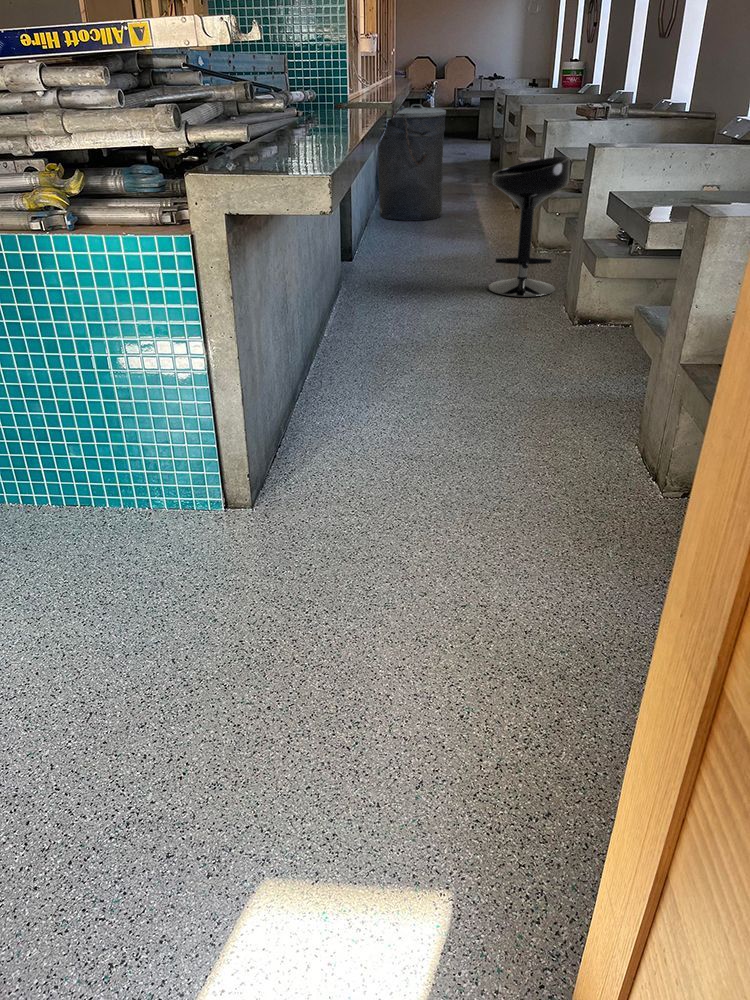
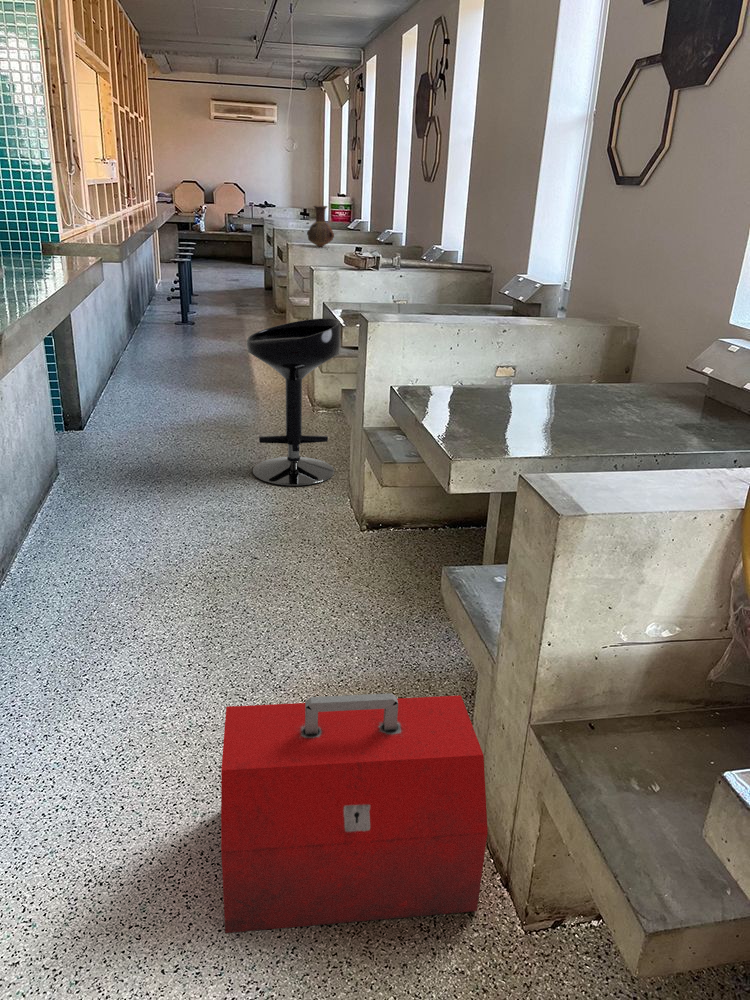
vase: none [541,66,567,107] -> present [307,206,334,247]
trash can: present [378,104,446,221] -> none [117,238,205,367]
toolbox: none [486,345,648,483] -> present [221,693,488,933]

